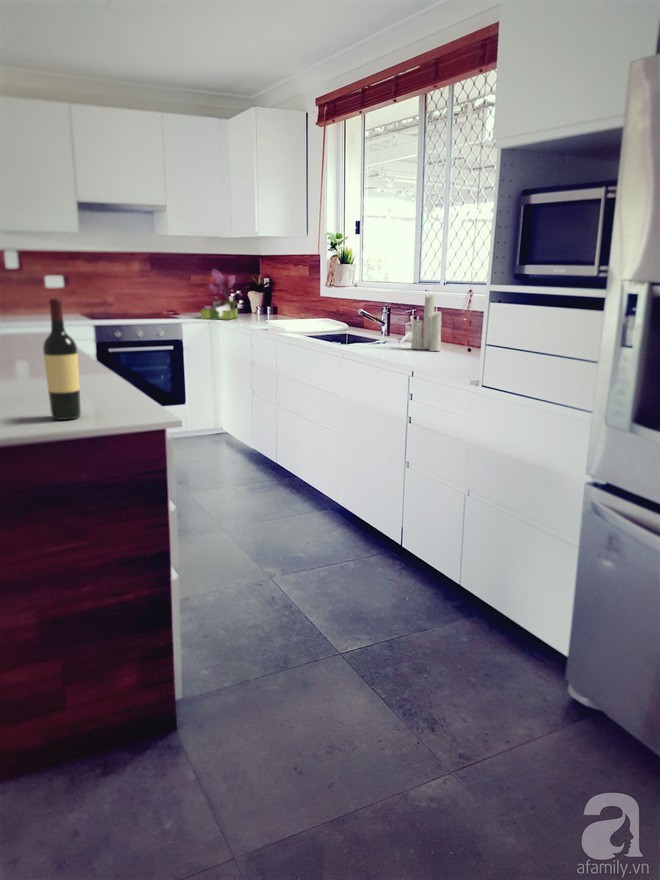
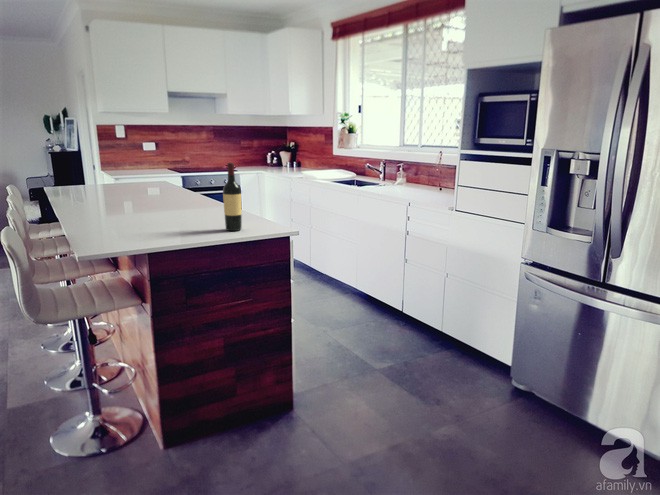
flower arrangement: present [201,269,238,320] -> none [251,136,275,171]
candle: present [411,293,441,351] -> none [403,146,423,190]

